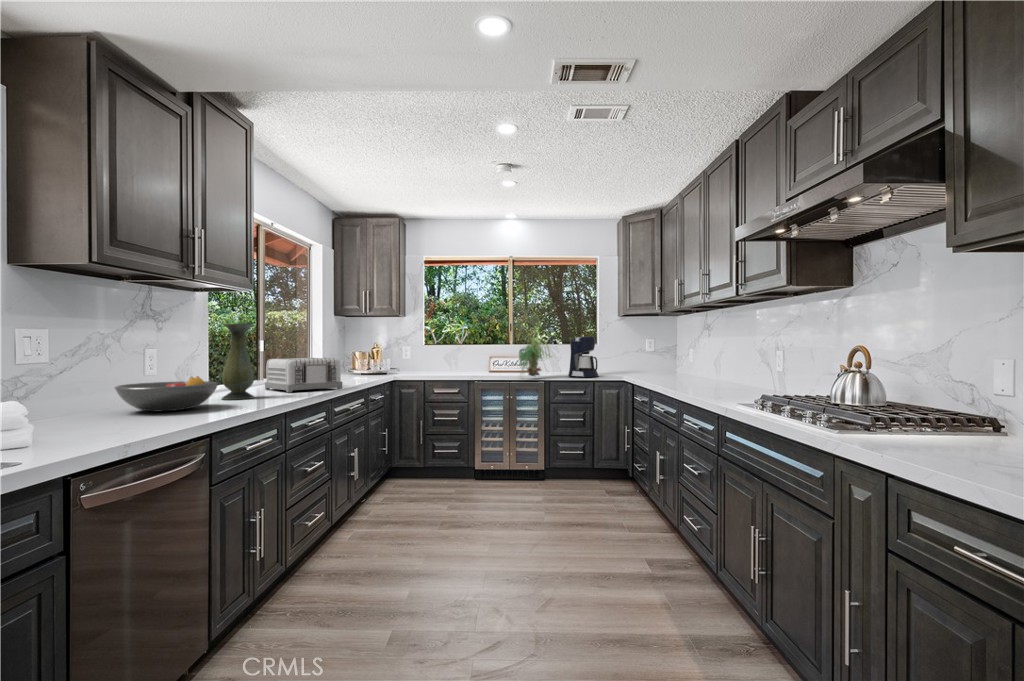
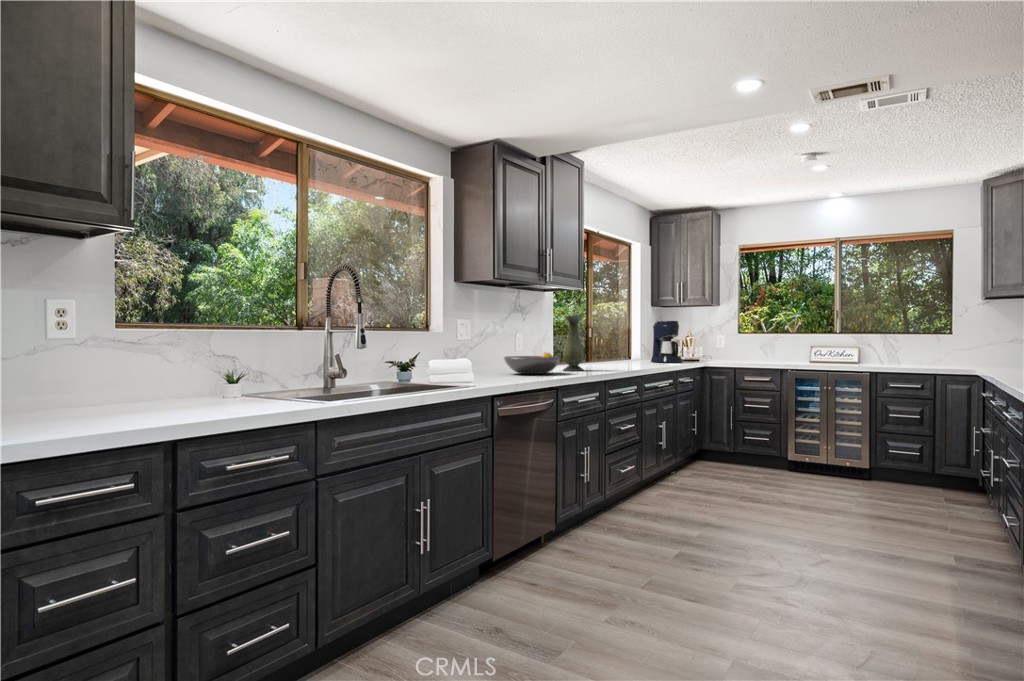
coffee maker: present [568,337,599,377] -> present [651,321,683,363]
plant: present [519,338,551,376] -> none [835,325,880,370]
toaster: present [265,358,342,392] -> none [592,343,650,369]

